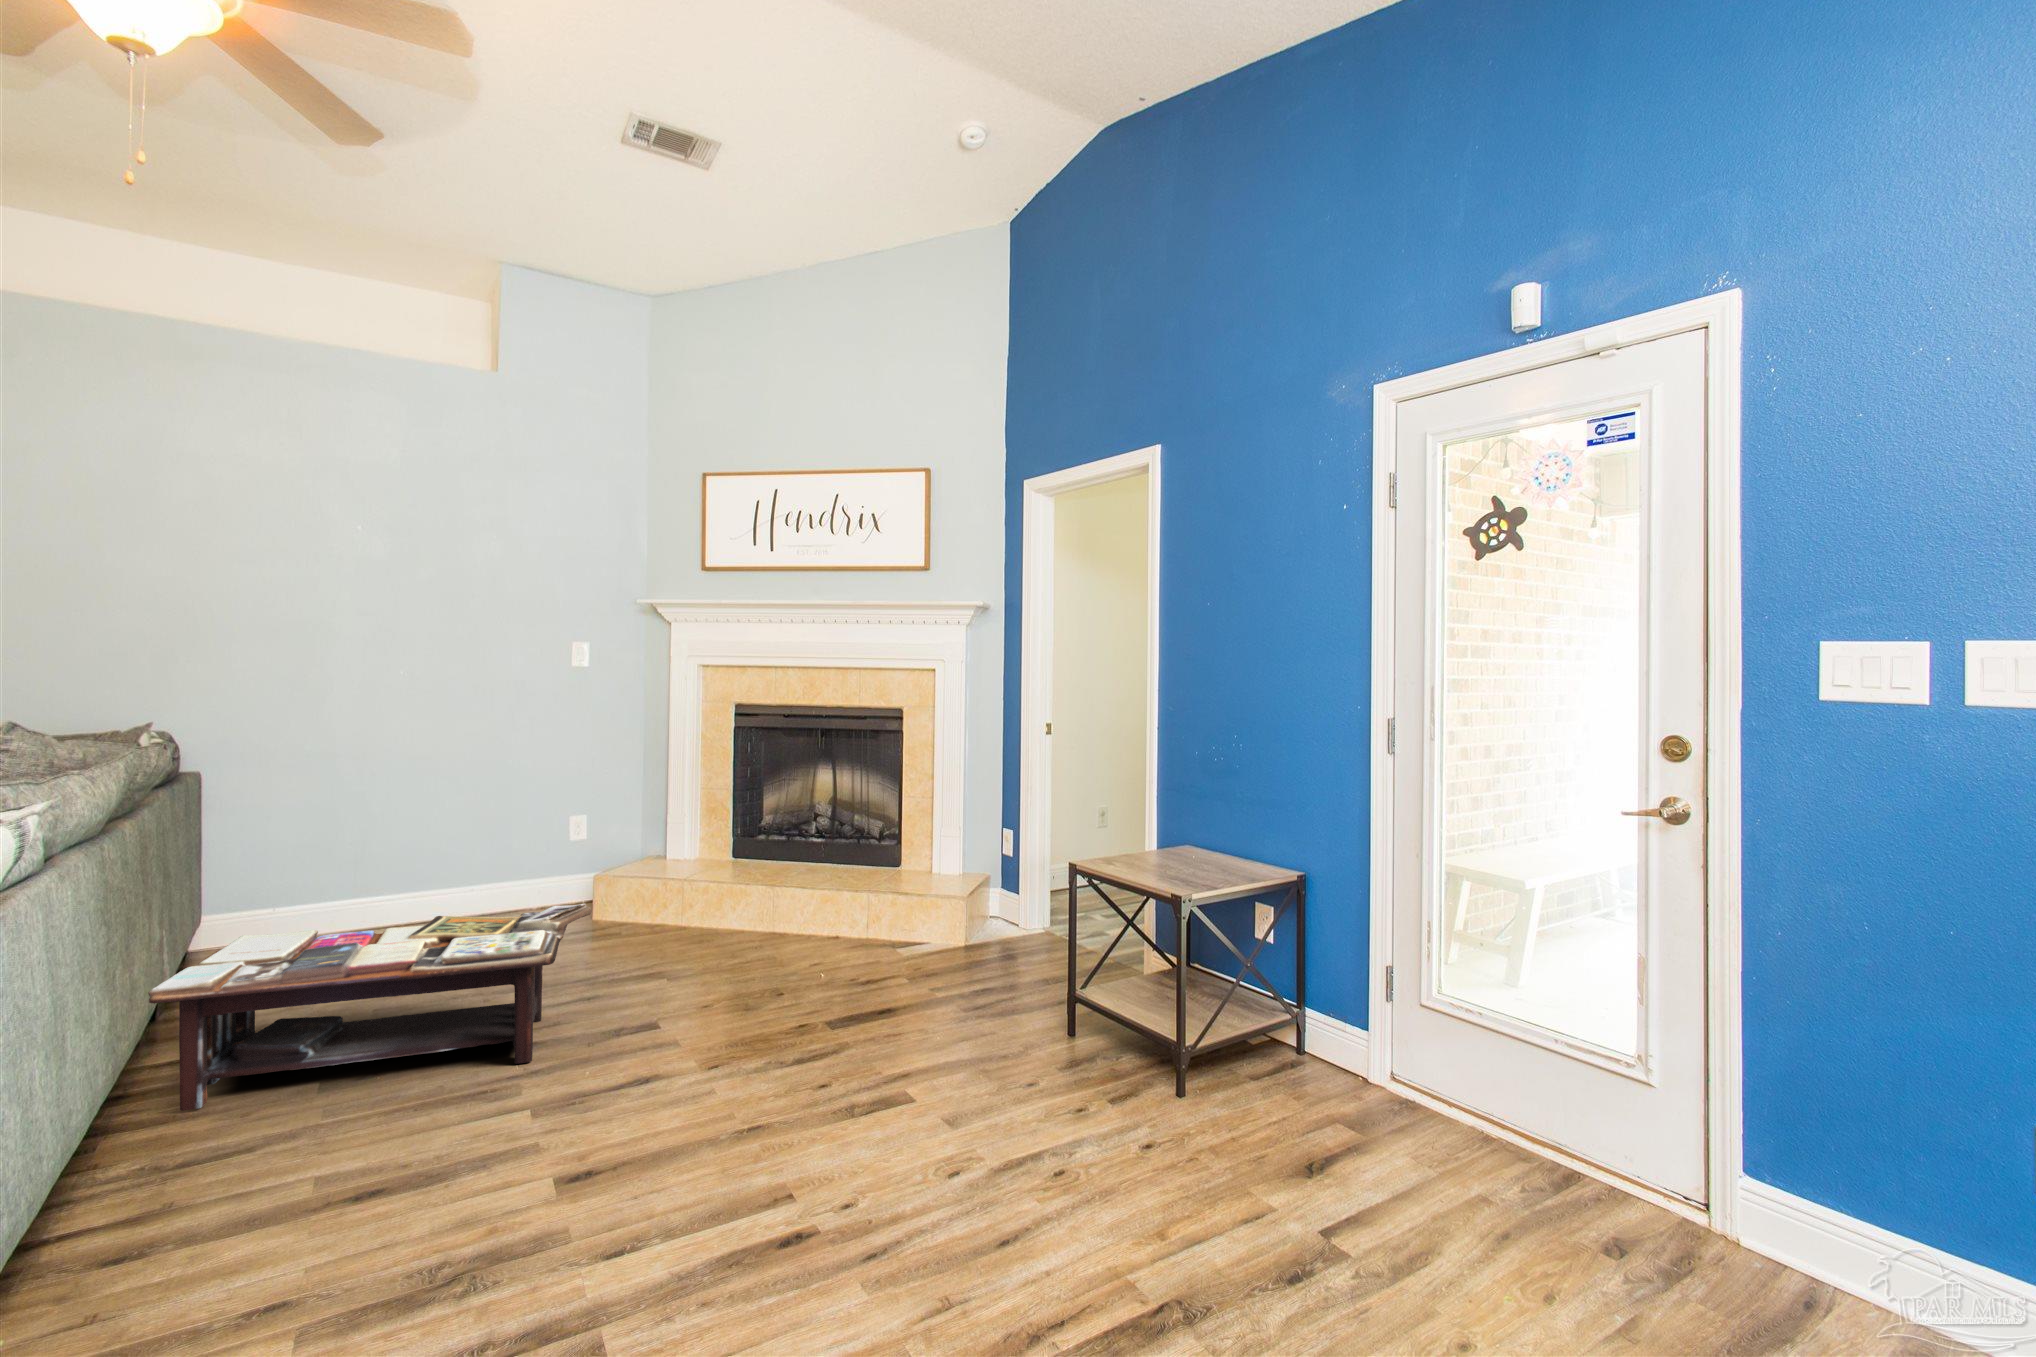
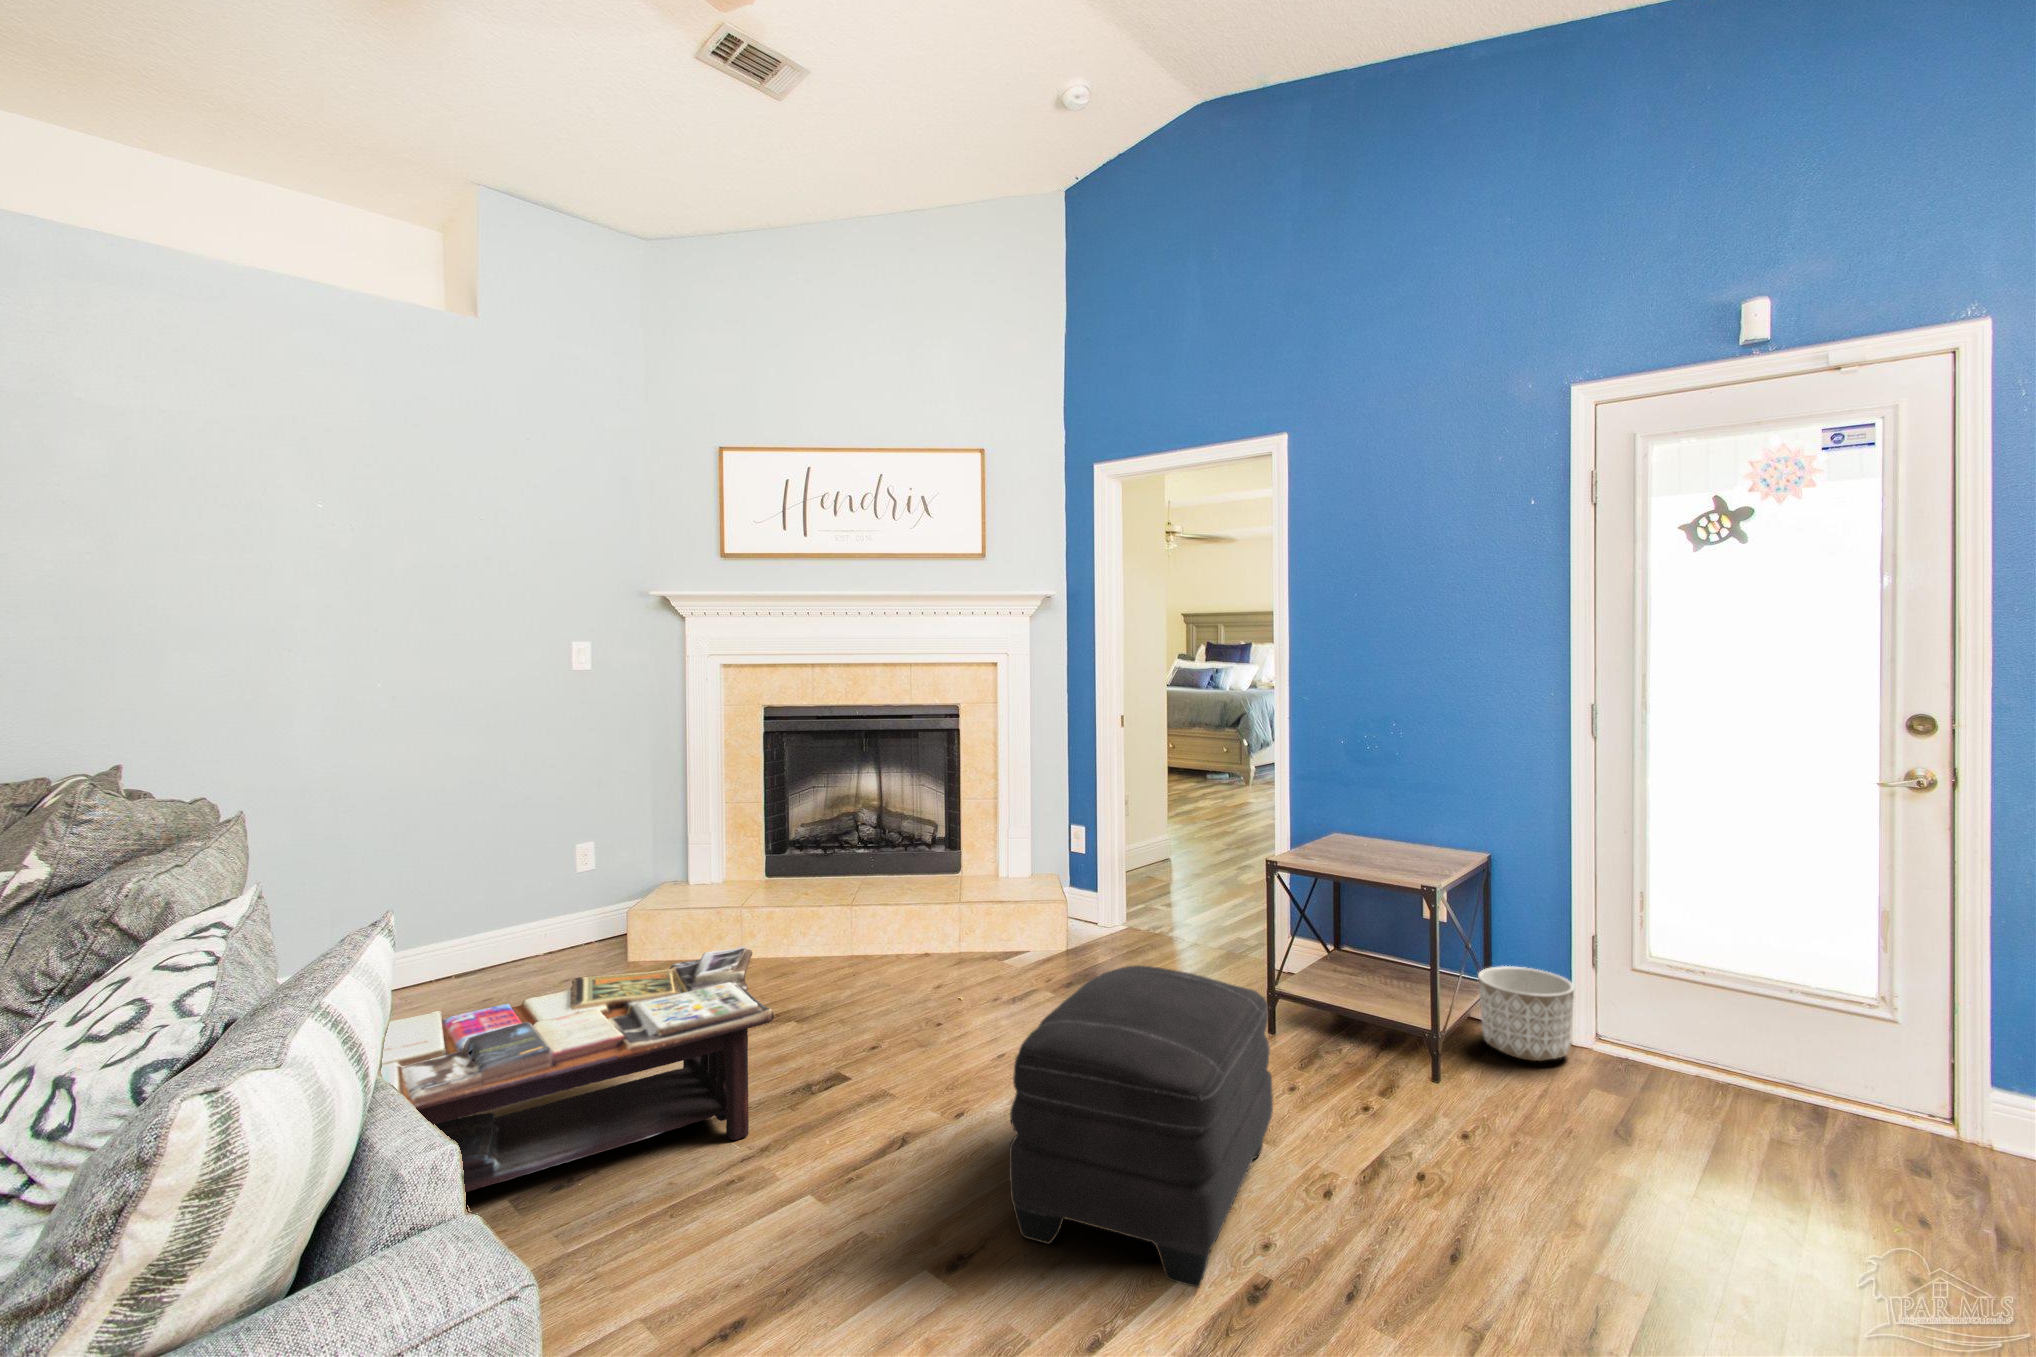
ottoman: none [638,944,947,1230] -> present [1009,965,1273,1288]
planter: none [1262,991,1355,1092] -> present [1478,966,1574,1061]

